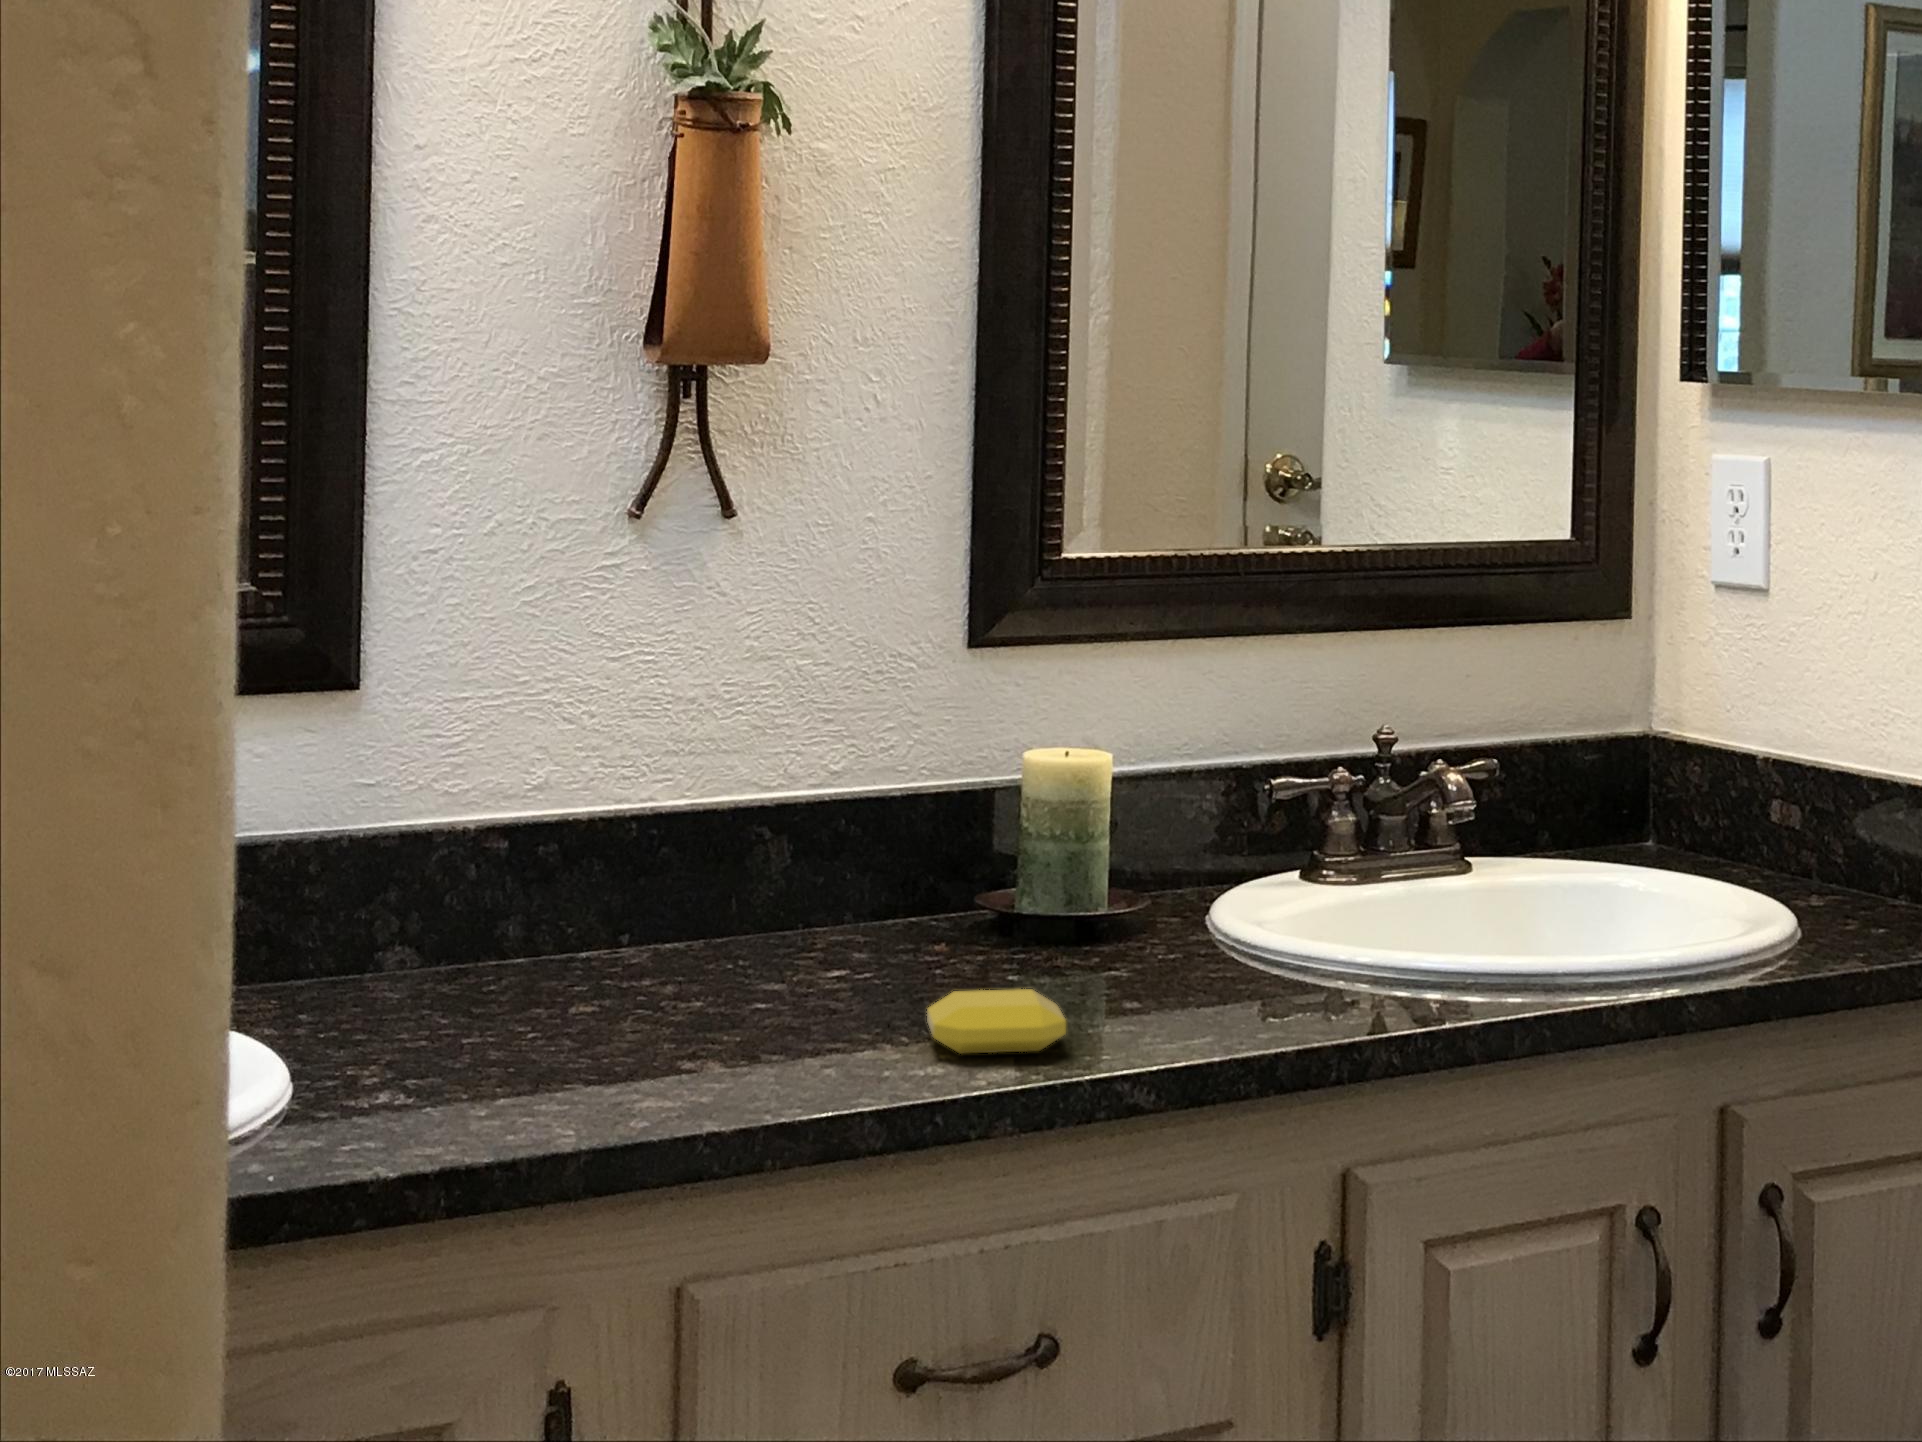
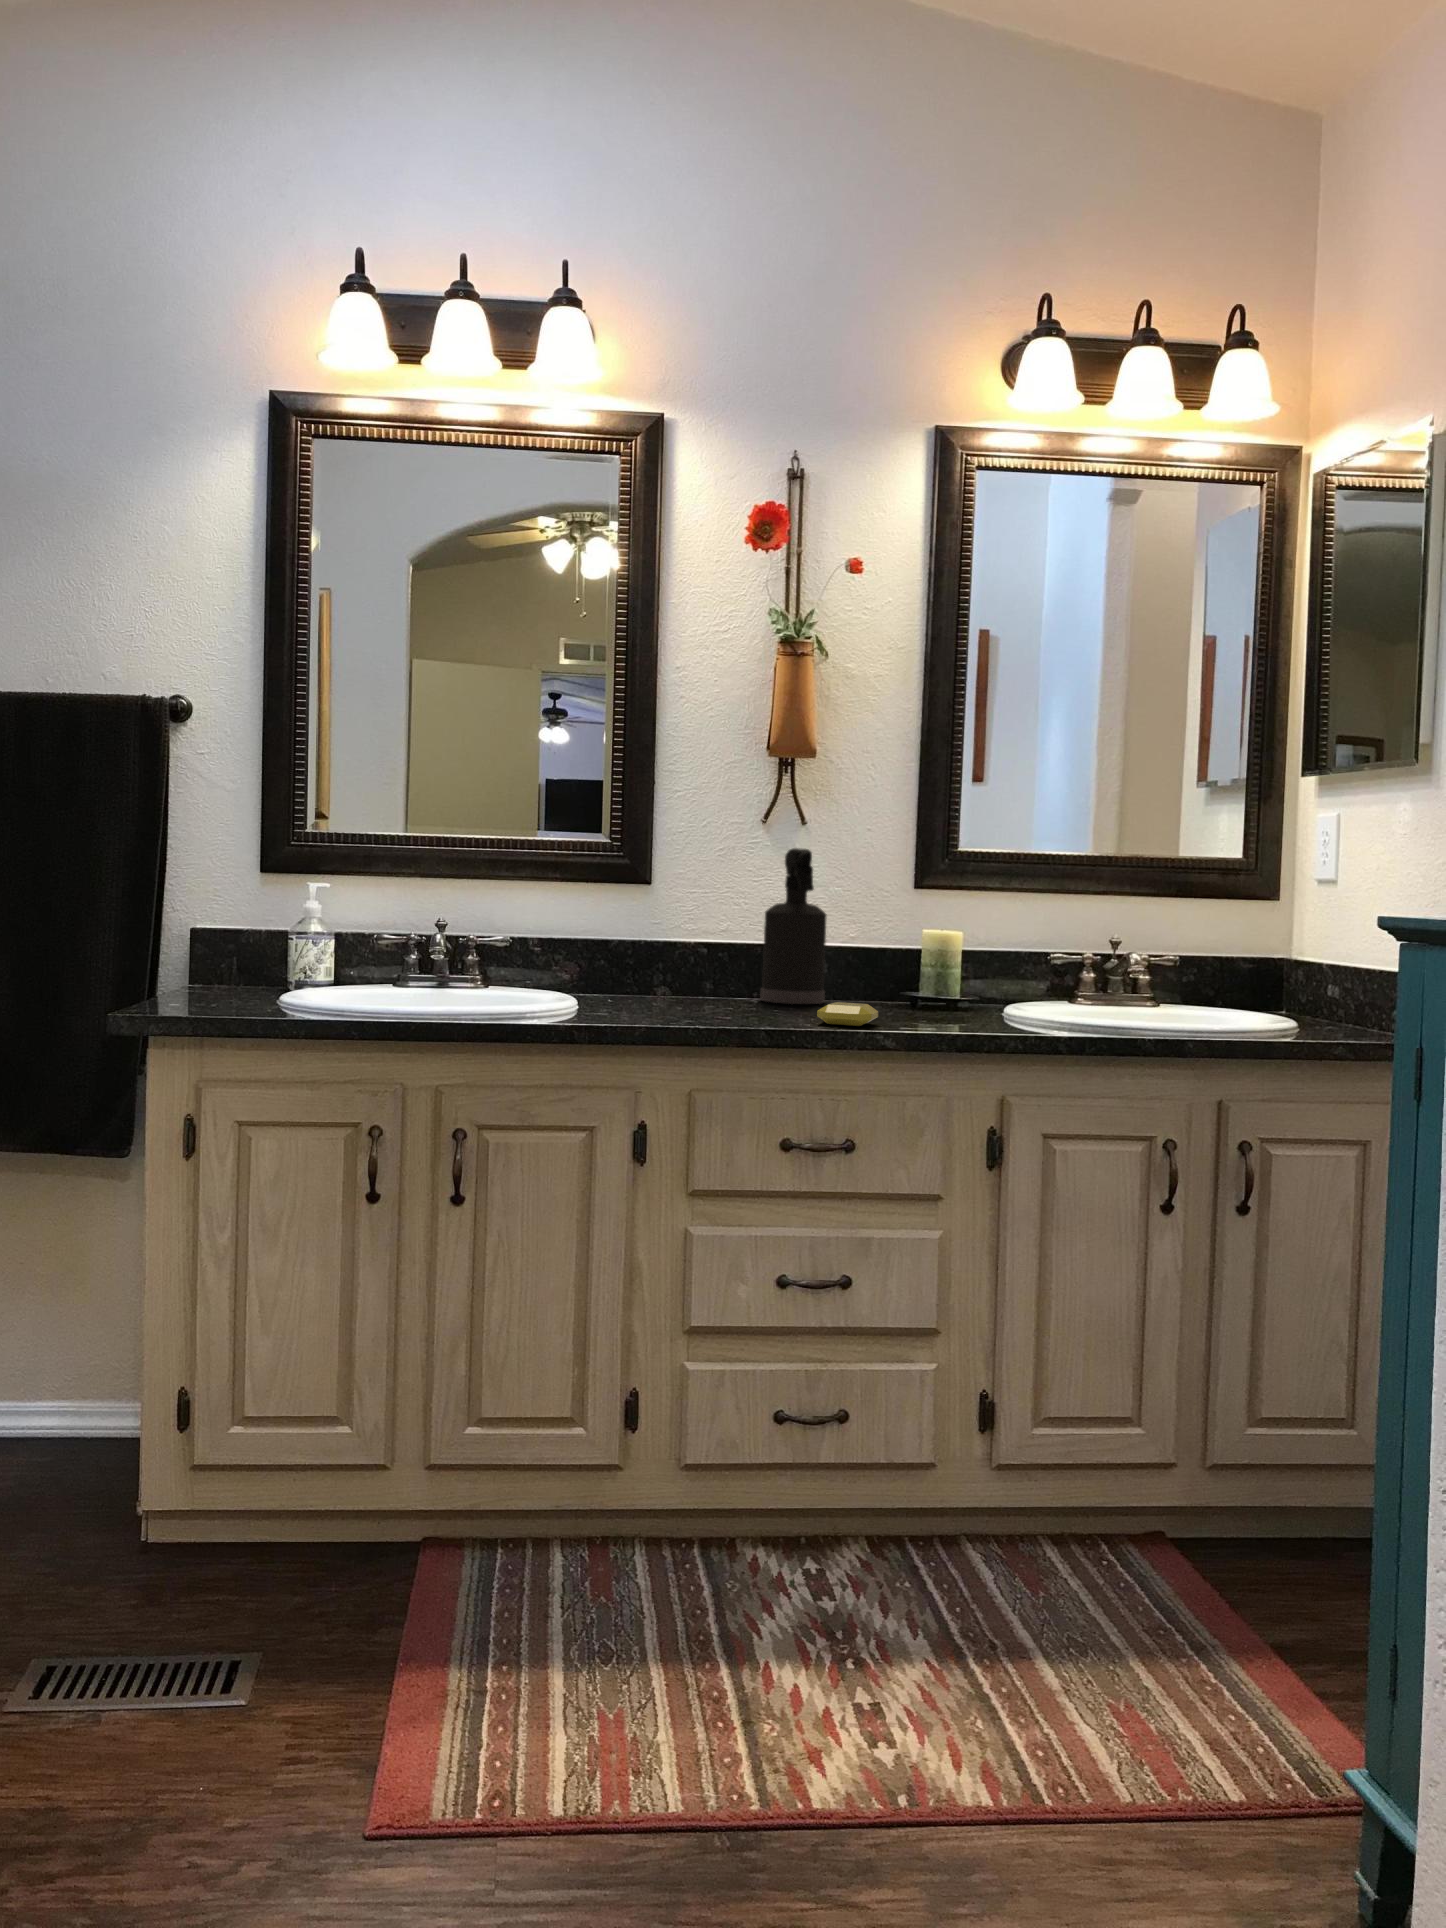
spray bottle: none [658,595,819,976] -> present [760,848,827,1004]

